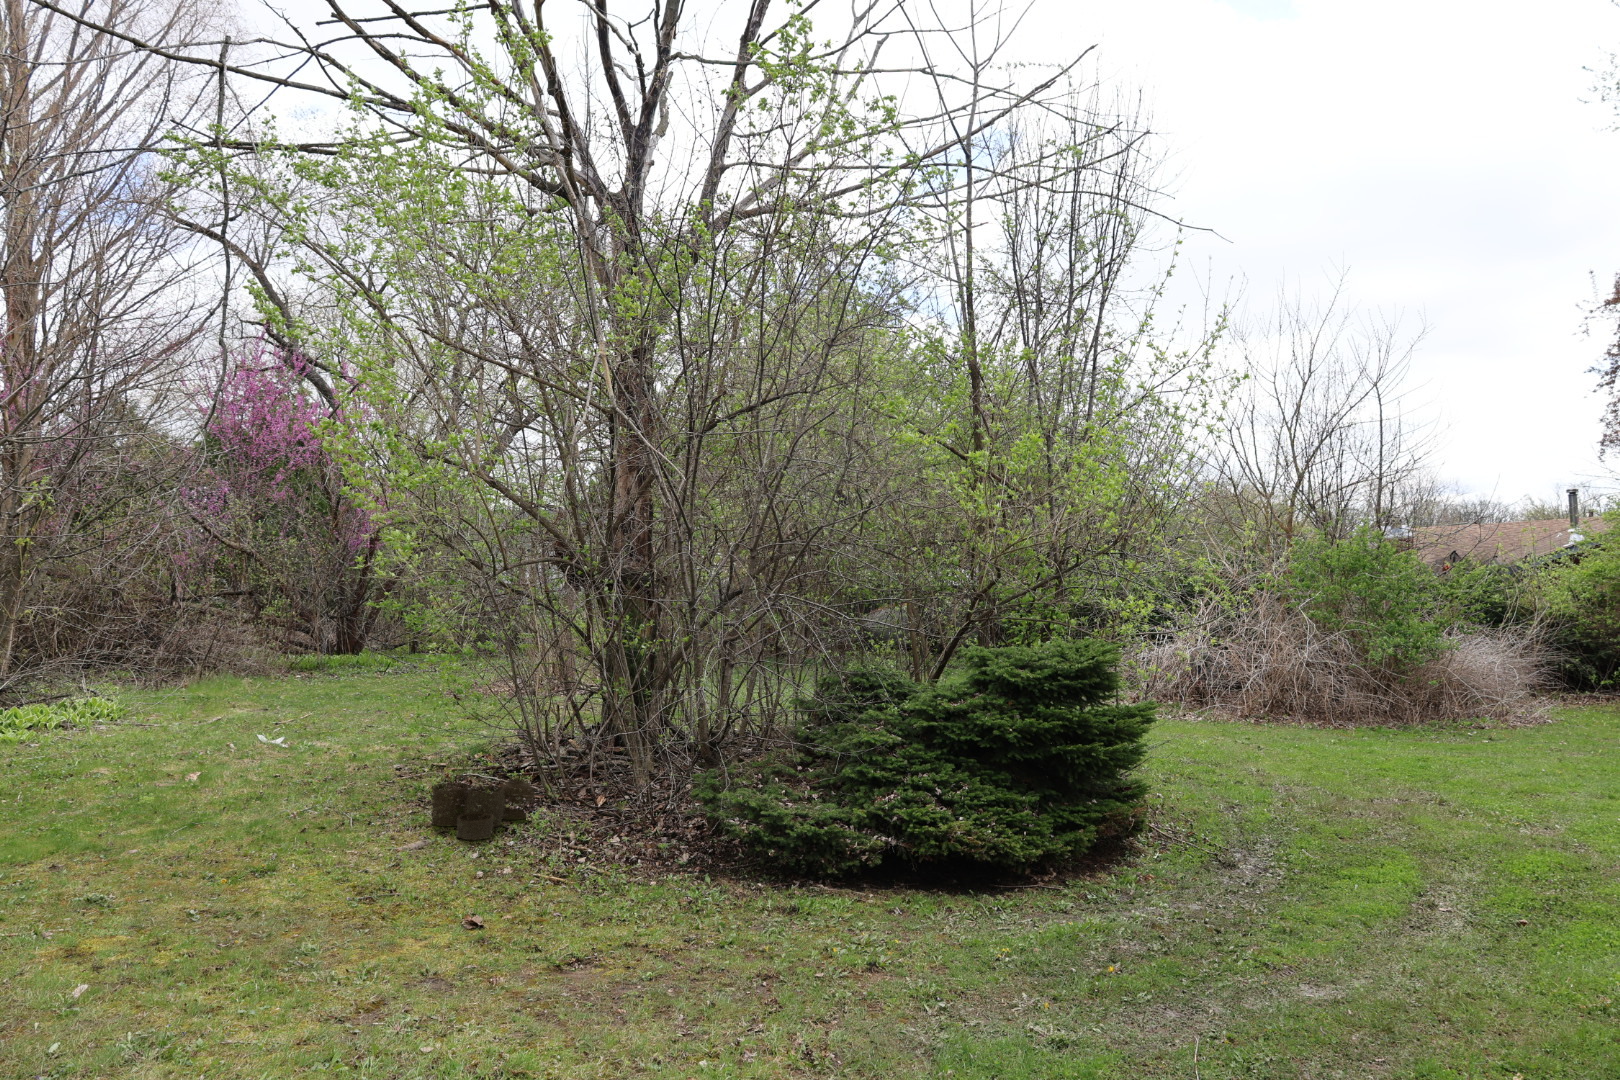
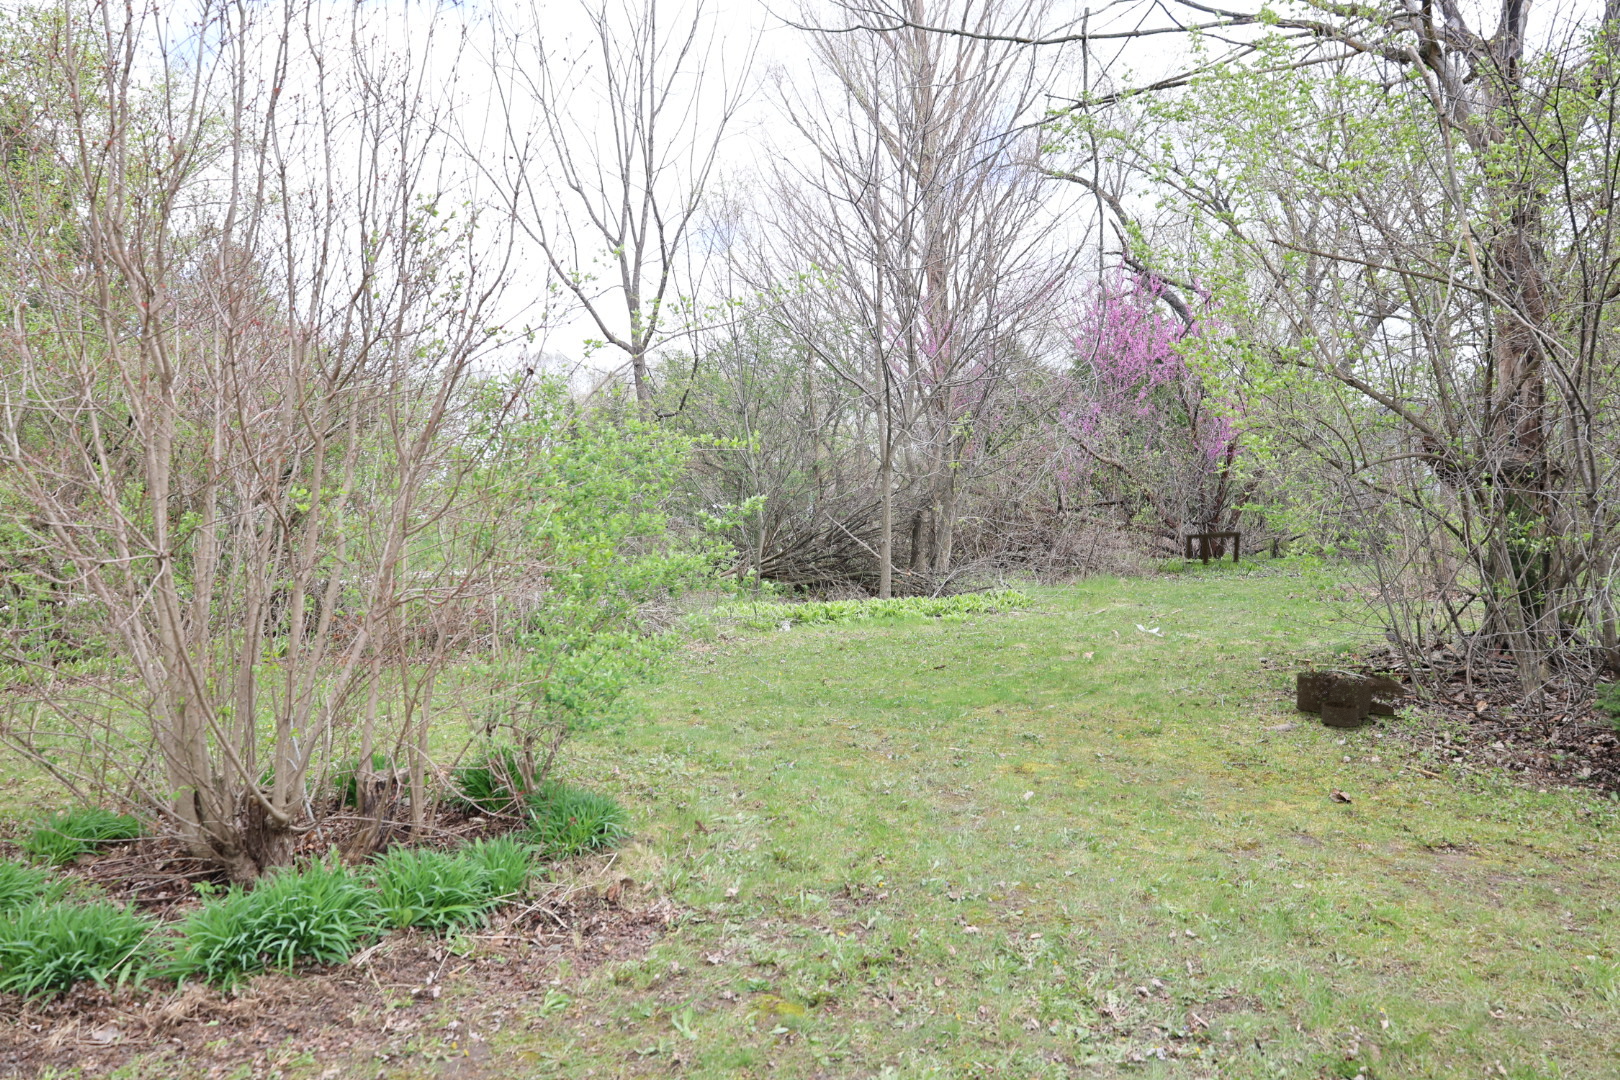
bench: none [321,628,383,664] -> present [1186,531,1241,565]

